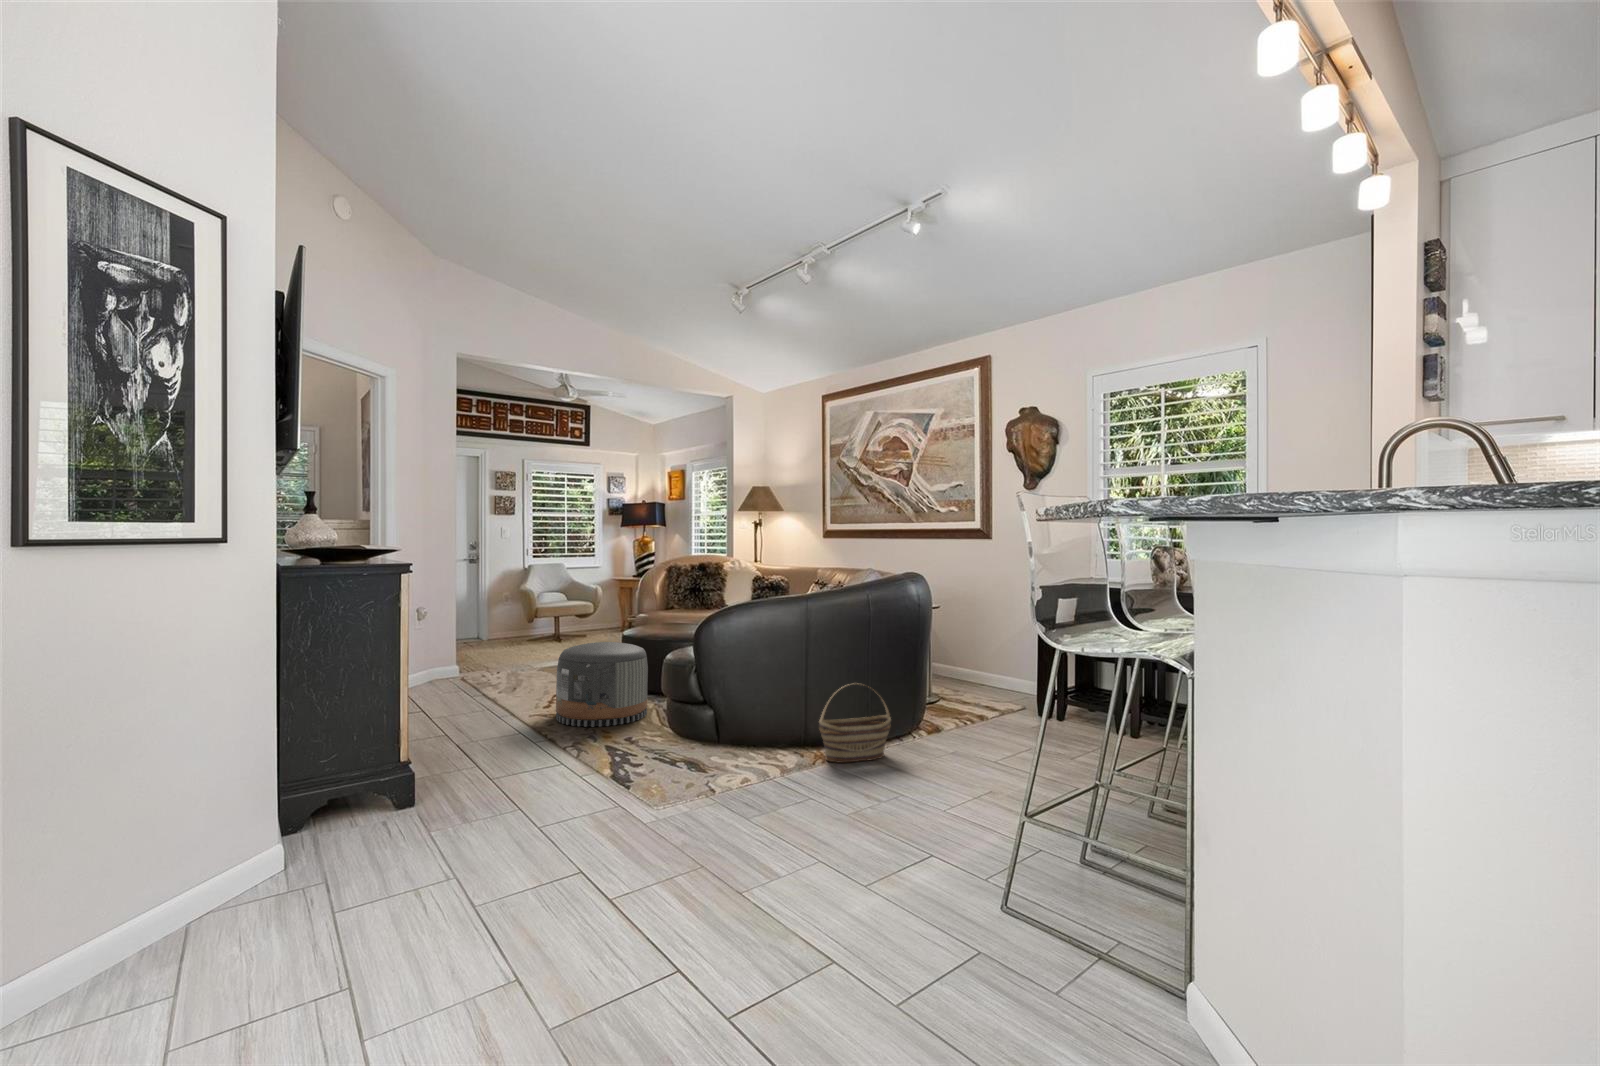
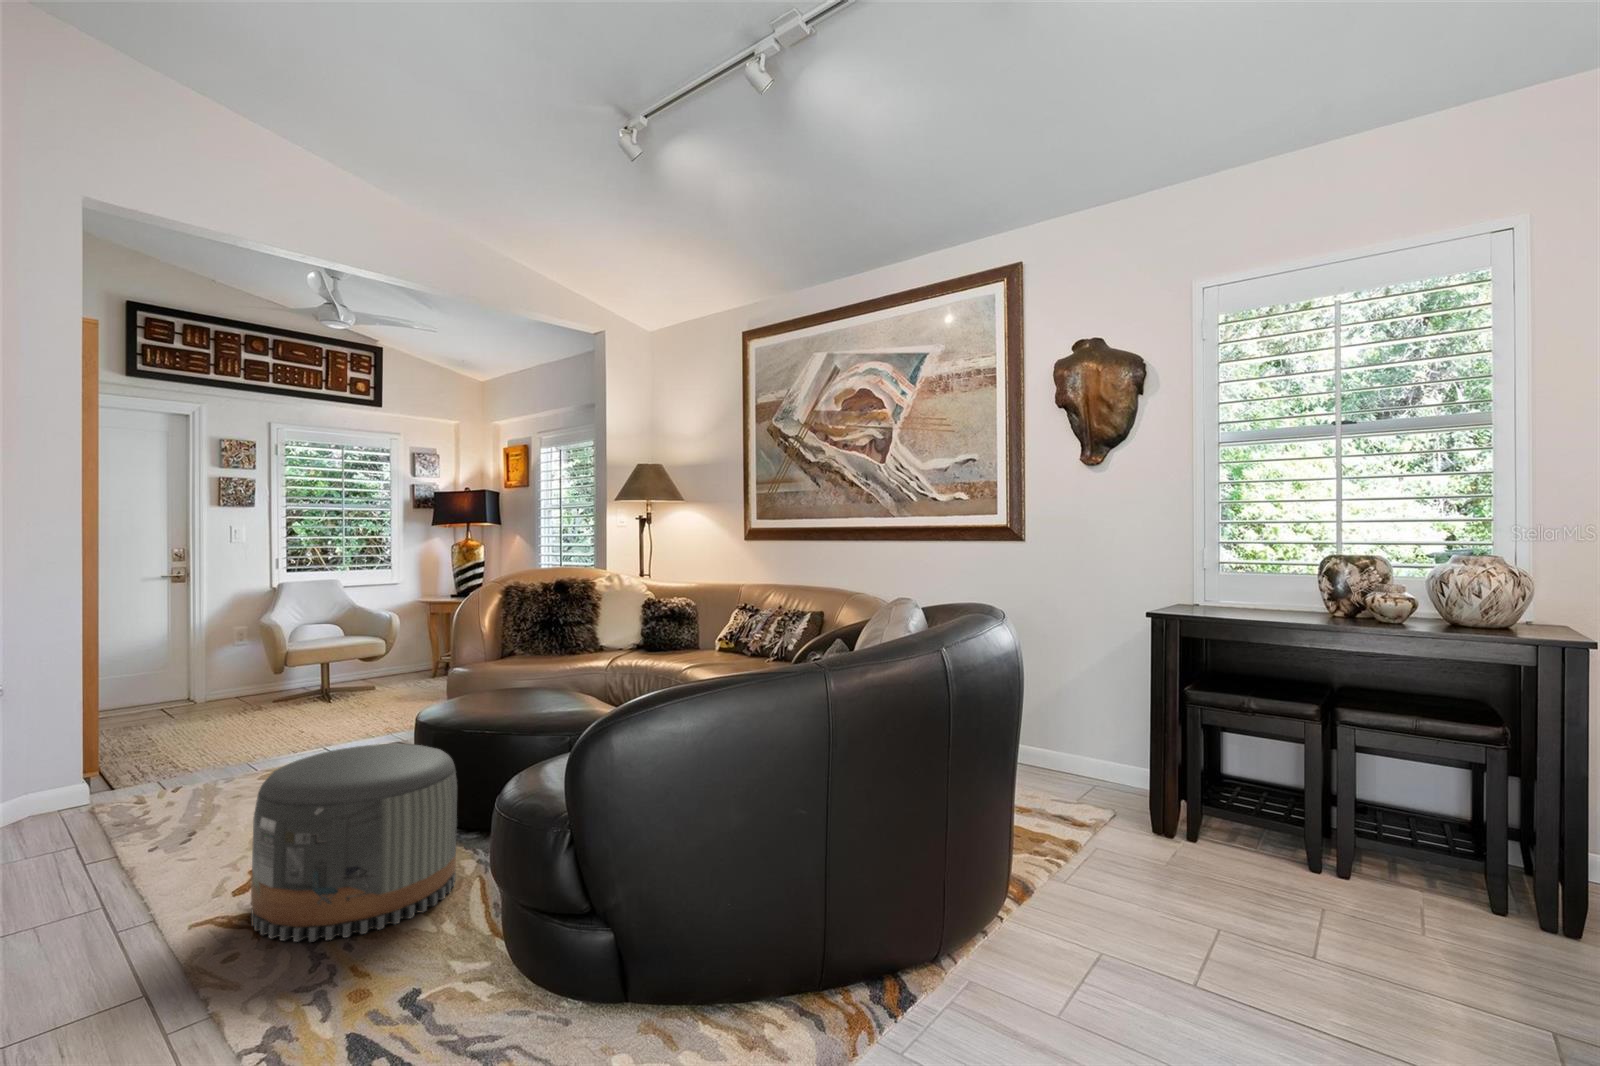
basket: present [819,686,891,763] -> none [834,841,971,1024]

